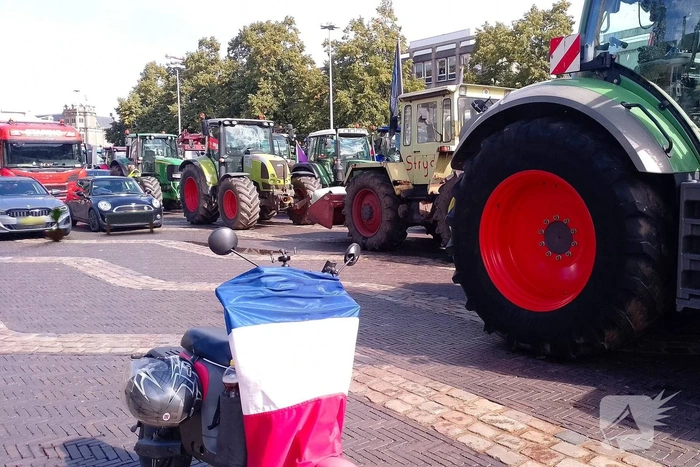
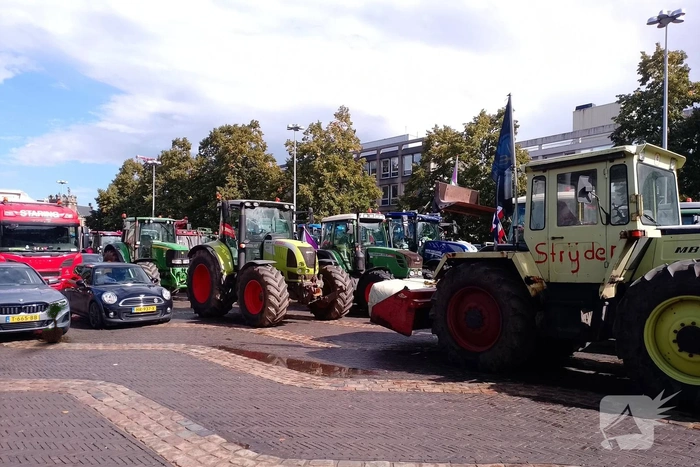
bench: present [105,211,153,234] -> none [109,303,165,332]

